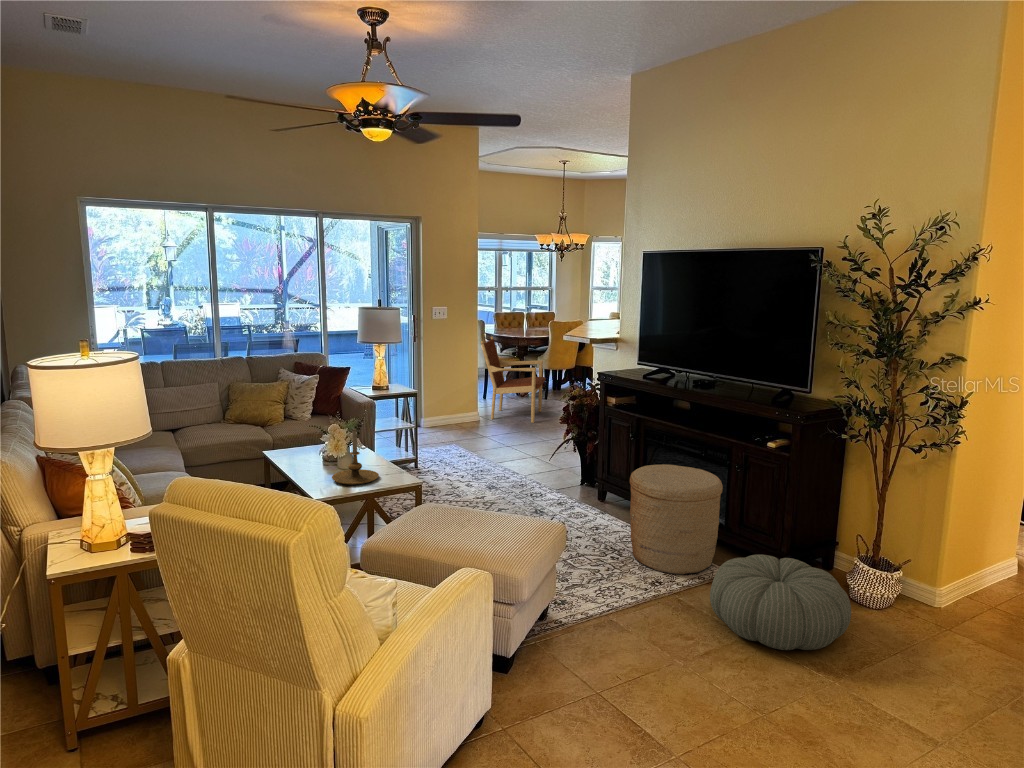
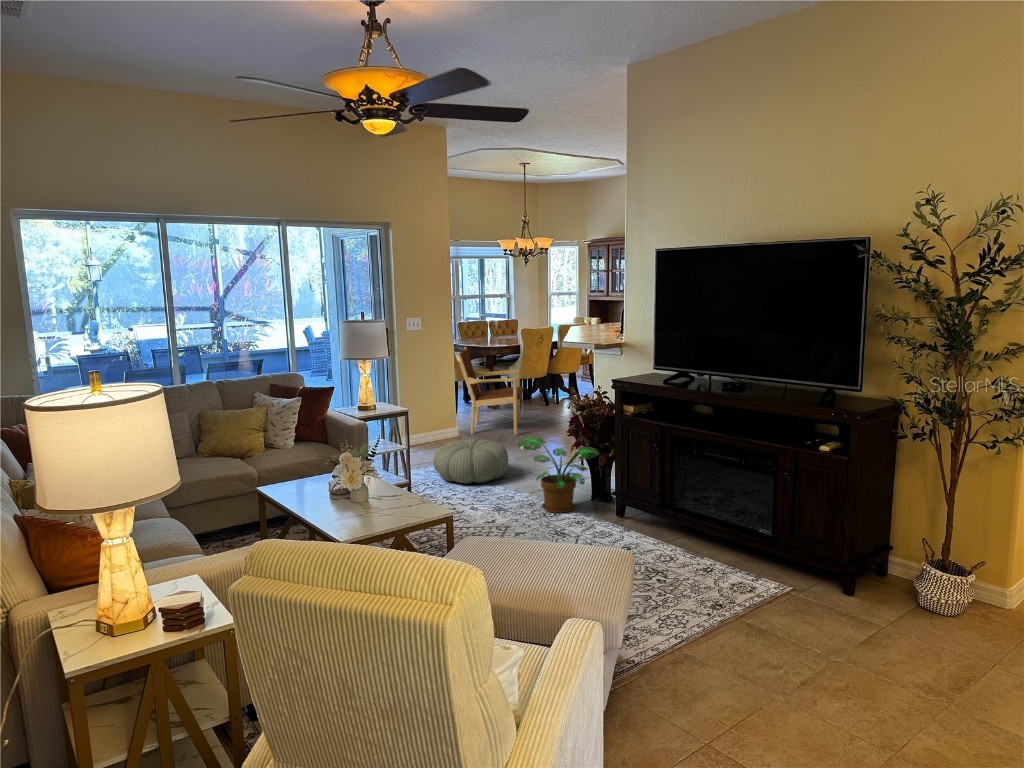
potted plant: none [513,422,586,494] -> present [517,436,599,513]
candle holder: present [332,429,379,484] -> none [348,456,401,521]
basket: present [630,464,723,574] -> none [672,475,774,594]
pouf: present [710,555,851,650] -> present [434,439,509,483]

